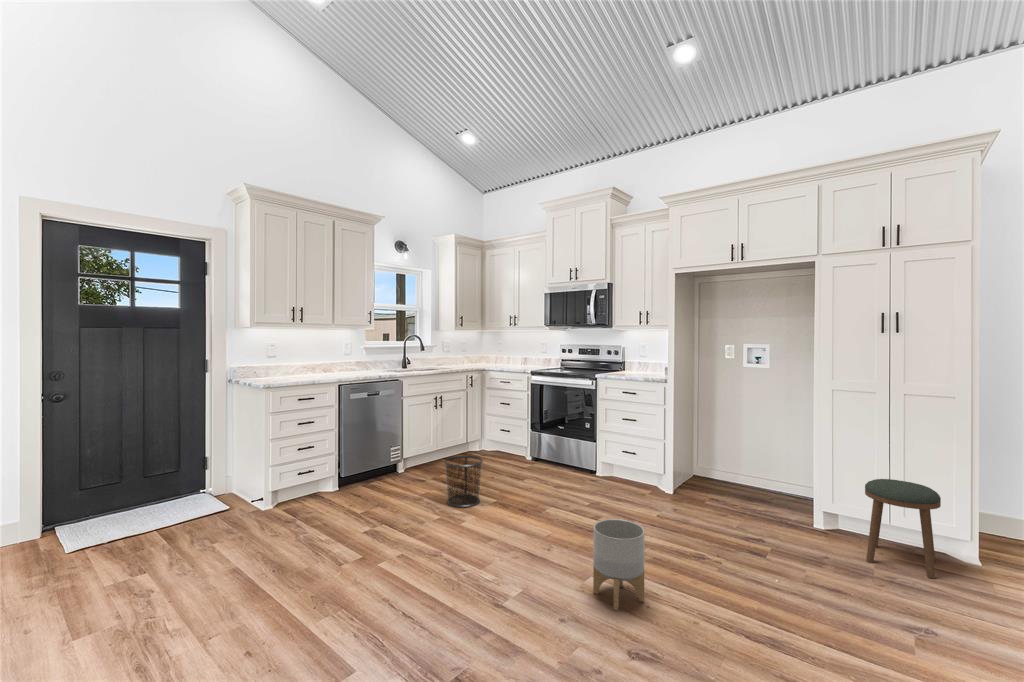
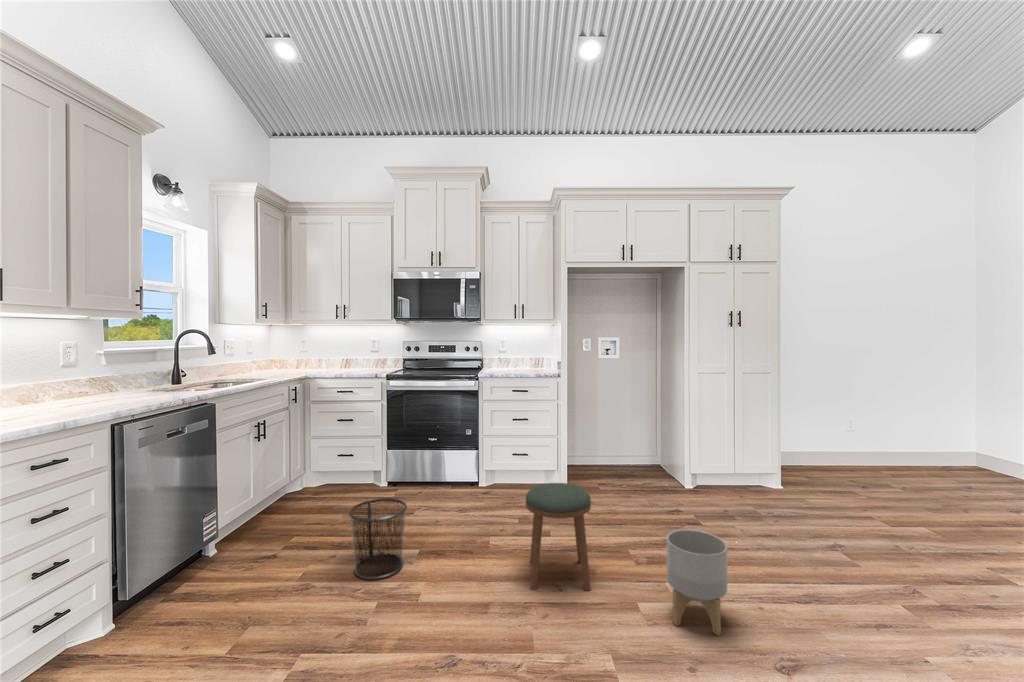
stool: present [865,479,941,579] -> present [526,483,591,590]

